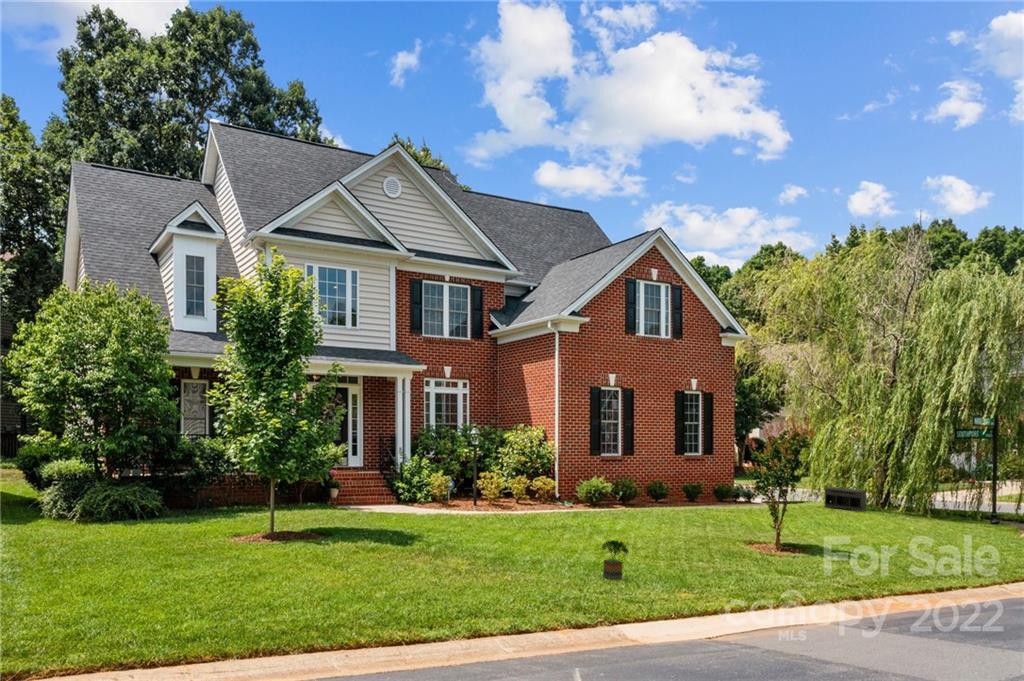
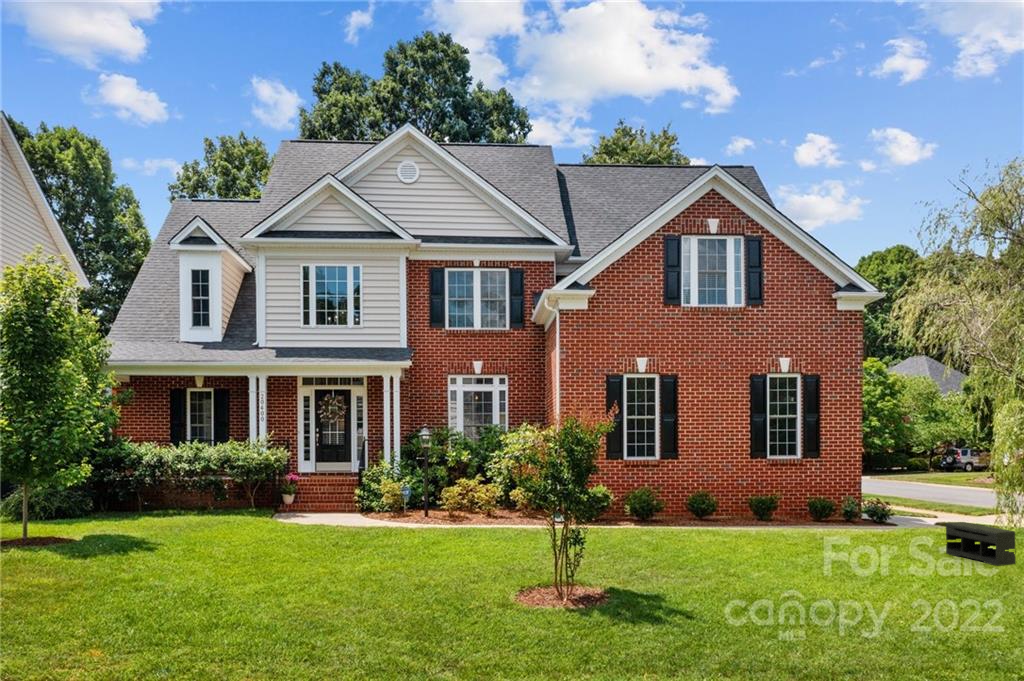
potted tree: present [602,540,628,579] -> none [129,583,167,640]

